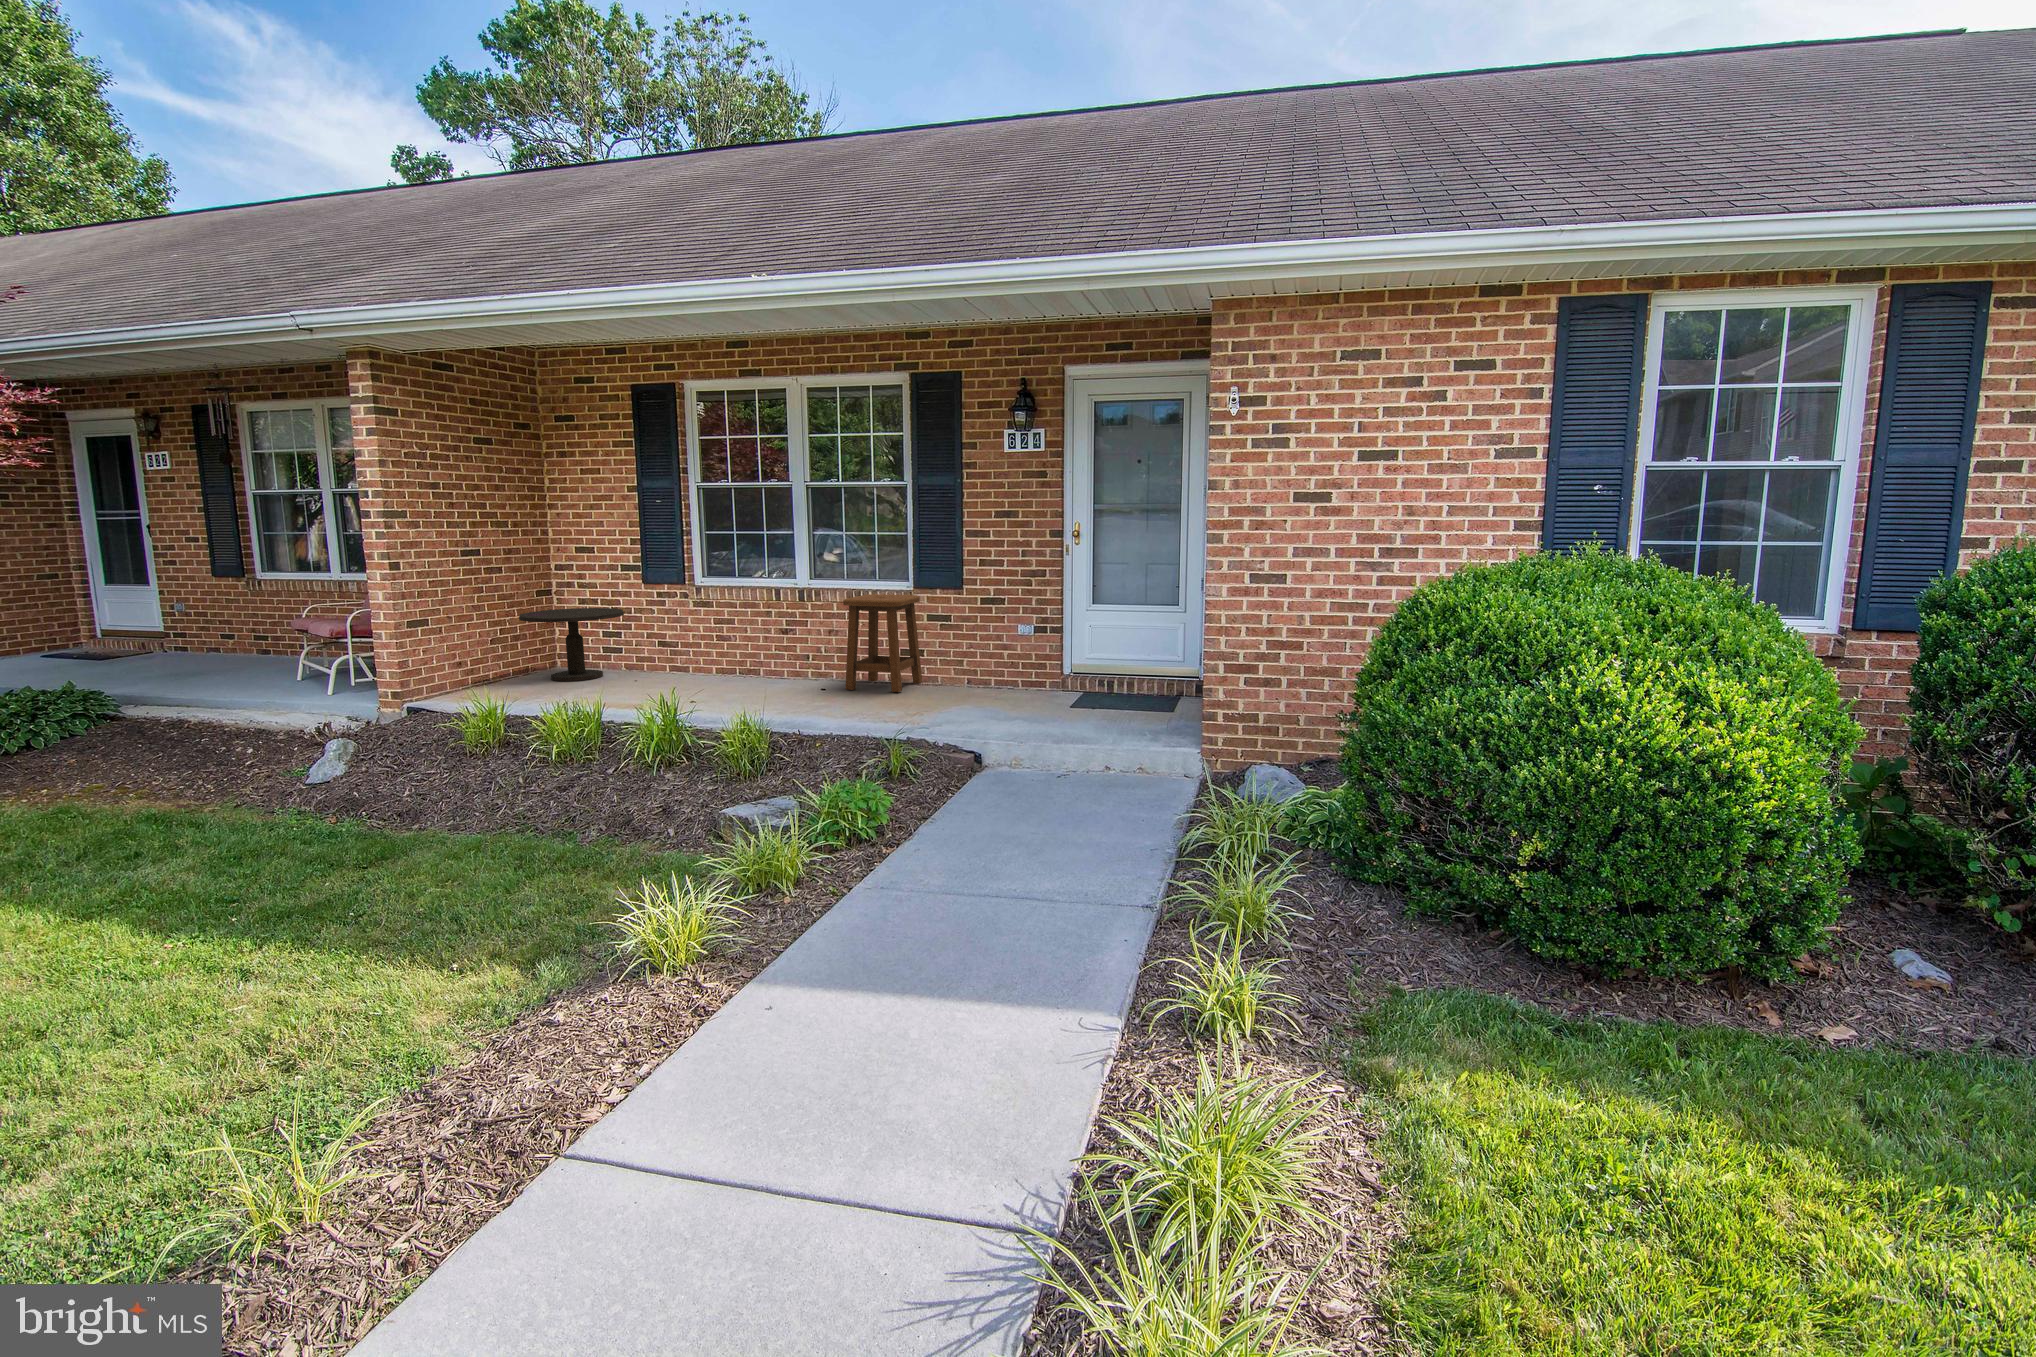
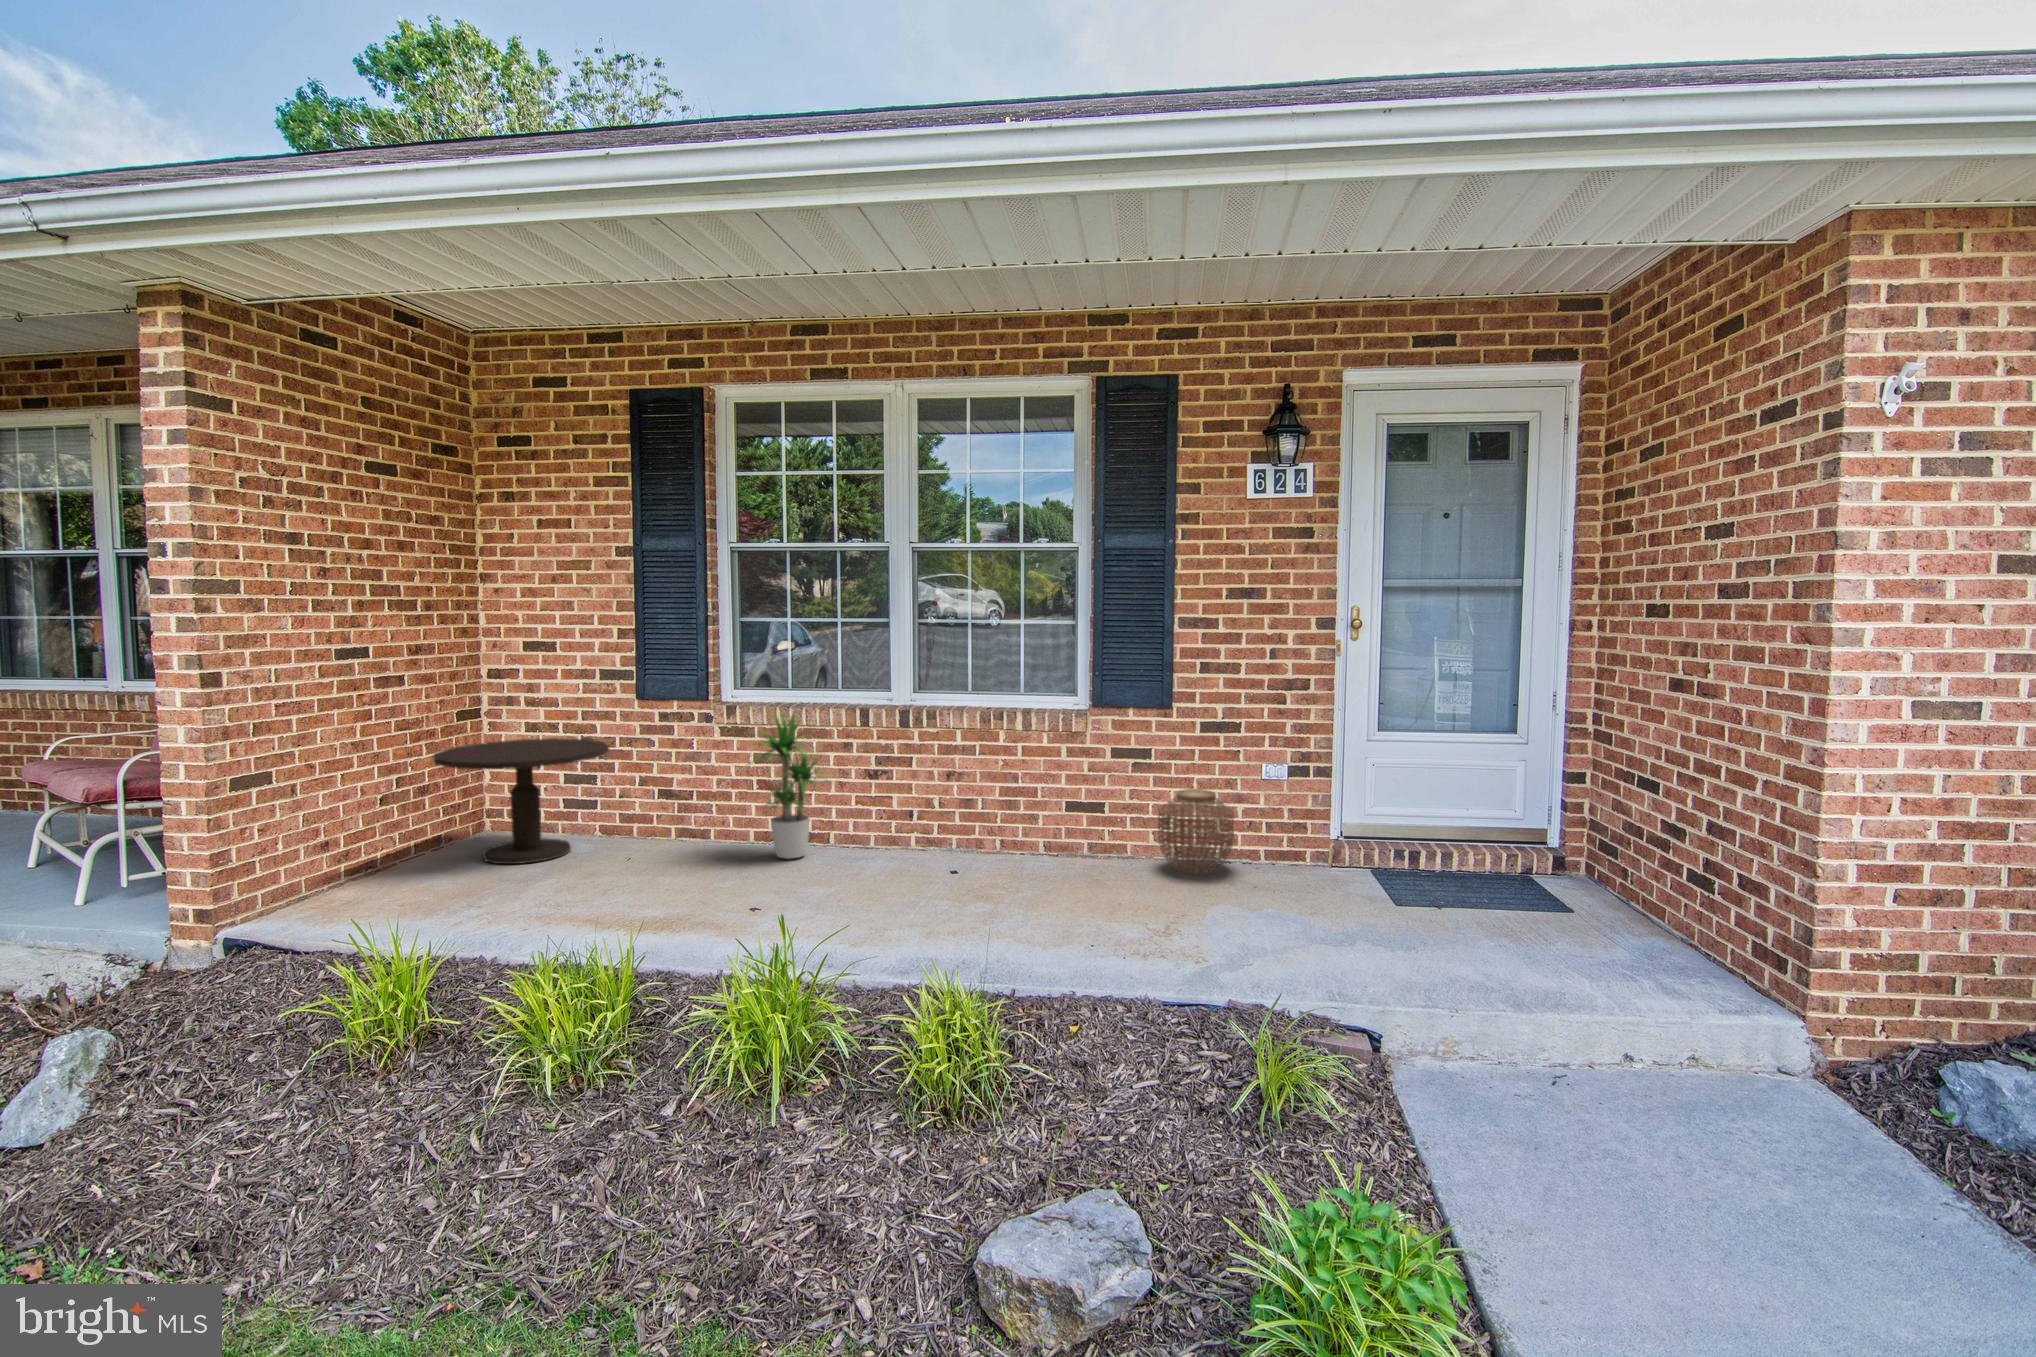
potted plant: none [697,586,761,681] -> present [757,711,830,859]
stool: present [843,594,922,692] -> none [996,718,1105,879]
woven basket: none [947,639,994,691] -> present [1158,789,1234,874]

